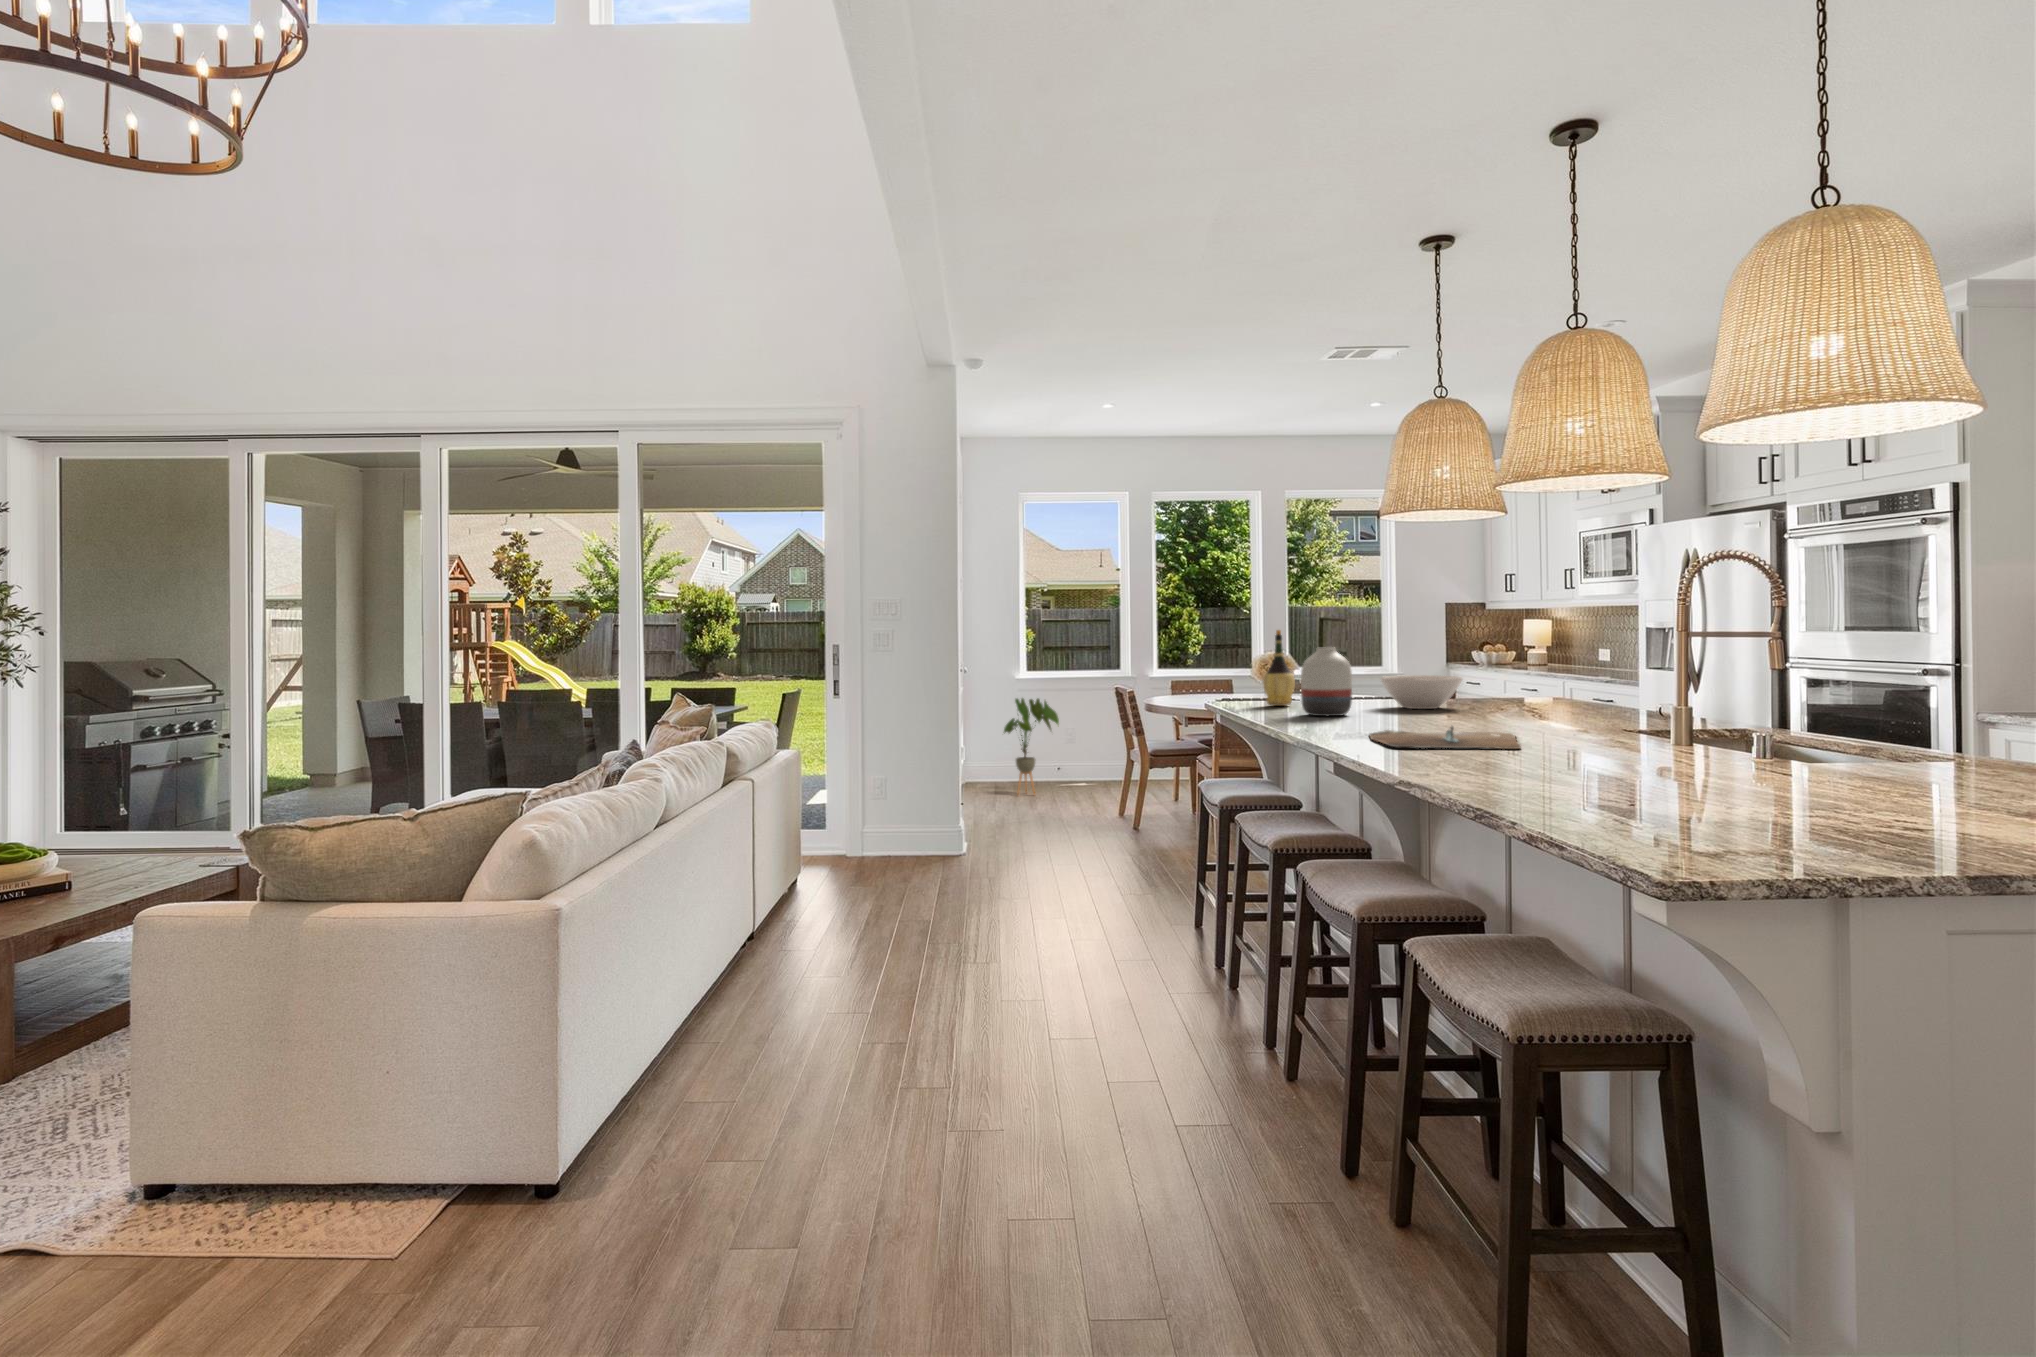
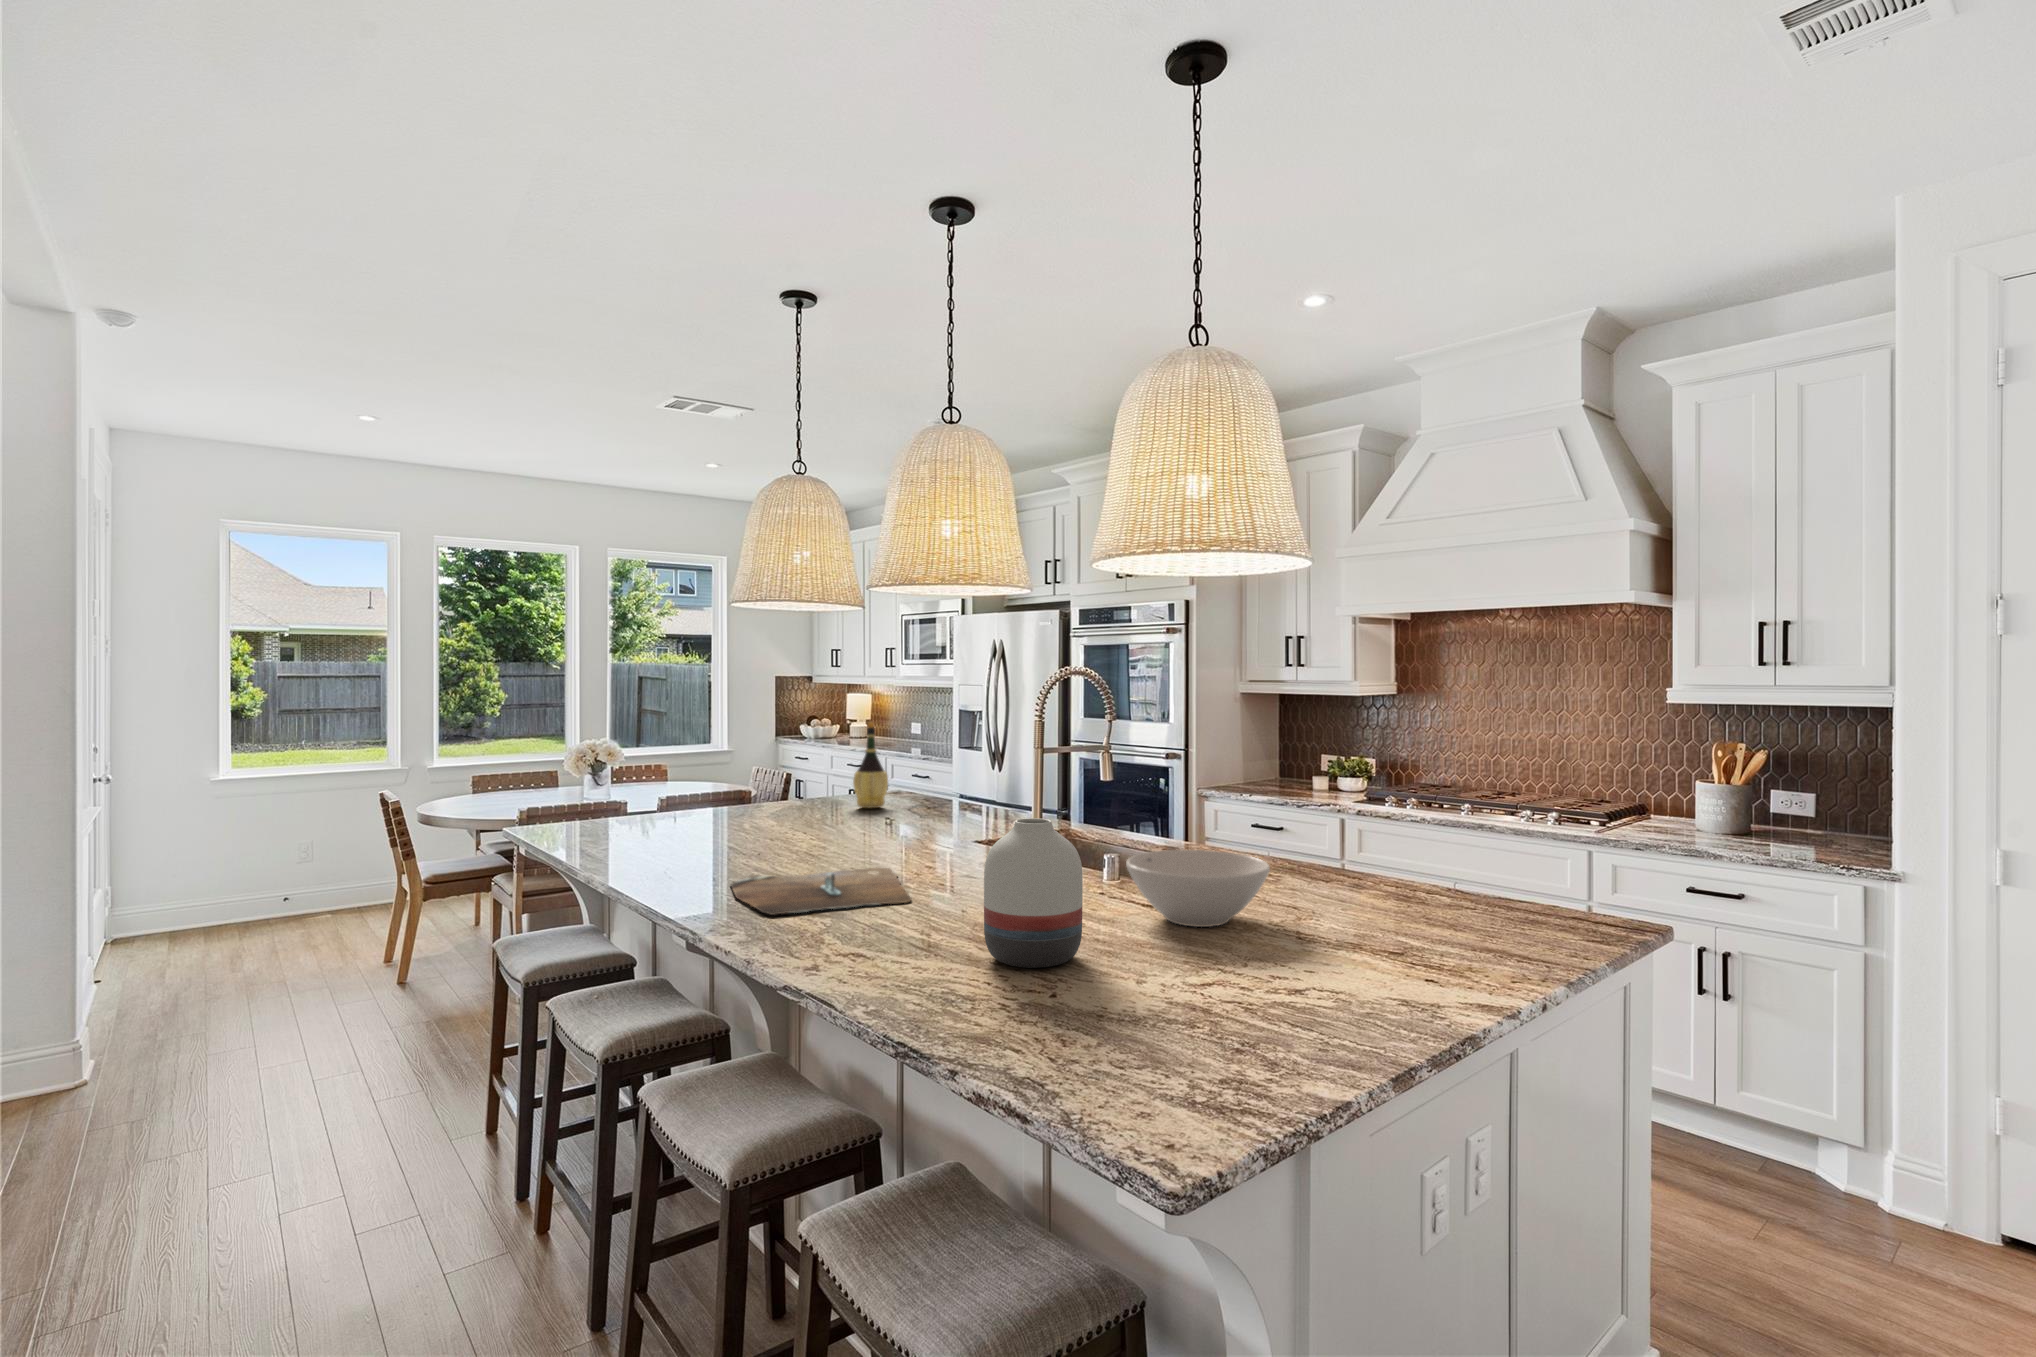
wine bottle: present [1263,630,1295,706] -> present [853,722,888,808]
vase: present [1301,647,1352,716] -> present [984,818,1083,968]
bowl: present [1381,675,1462,709] -> present [1126,850,1270,927]
house plant: present [1004,698,1059,795] -> none [171,796,275,940]

